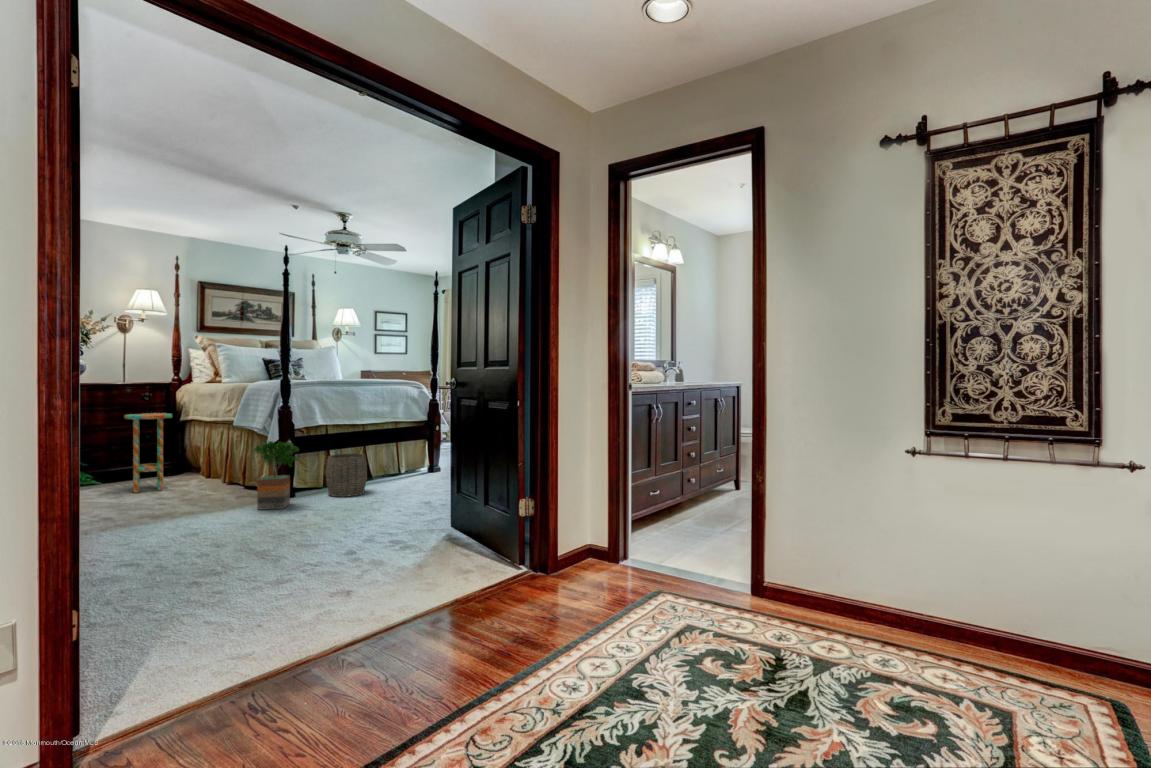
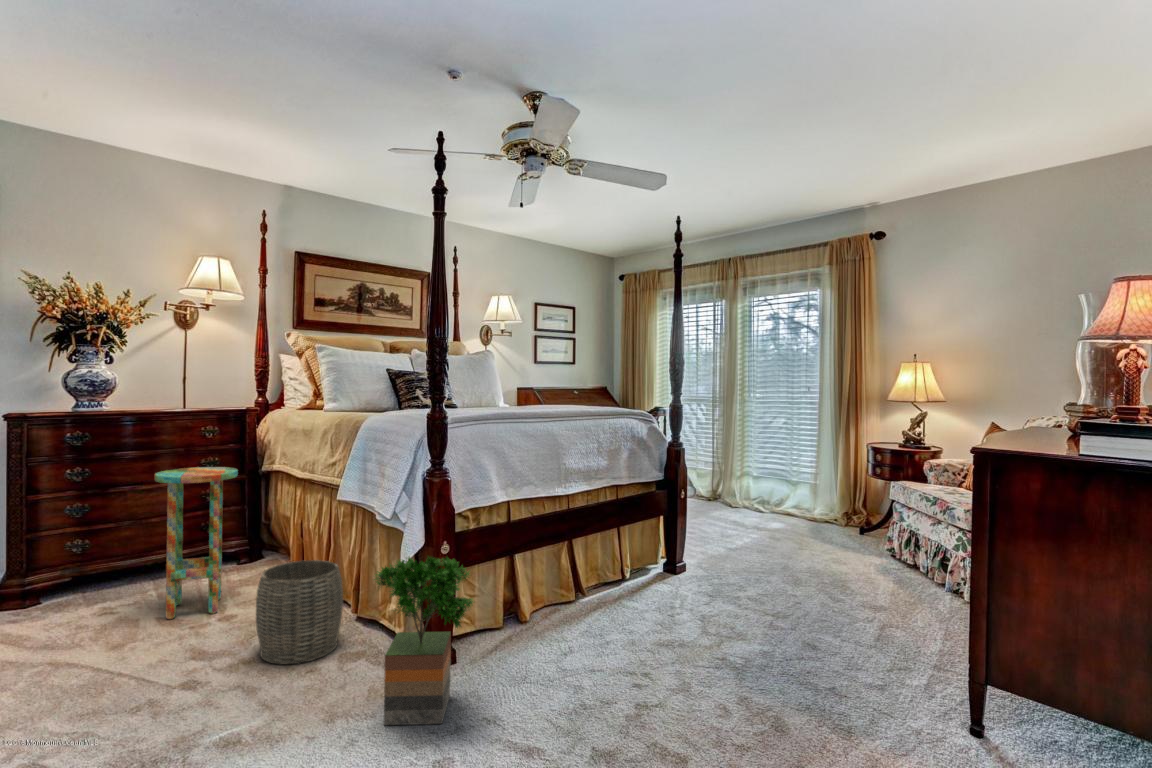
woven basket: present [326,453,367,497] -> present [256,560,343,665]

